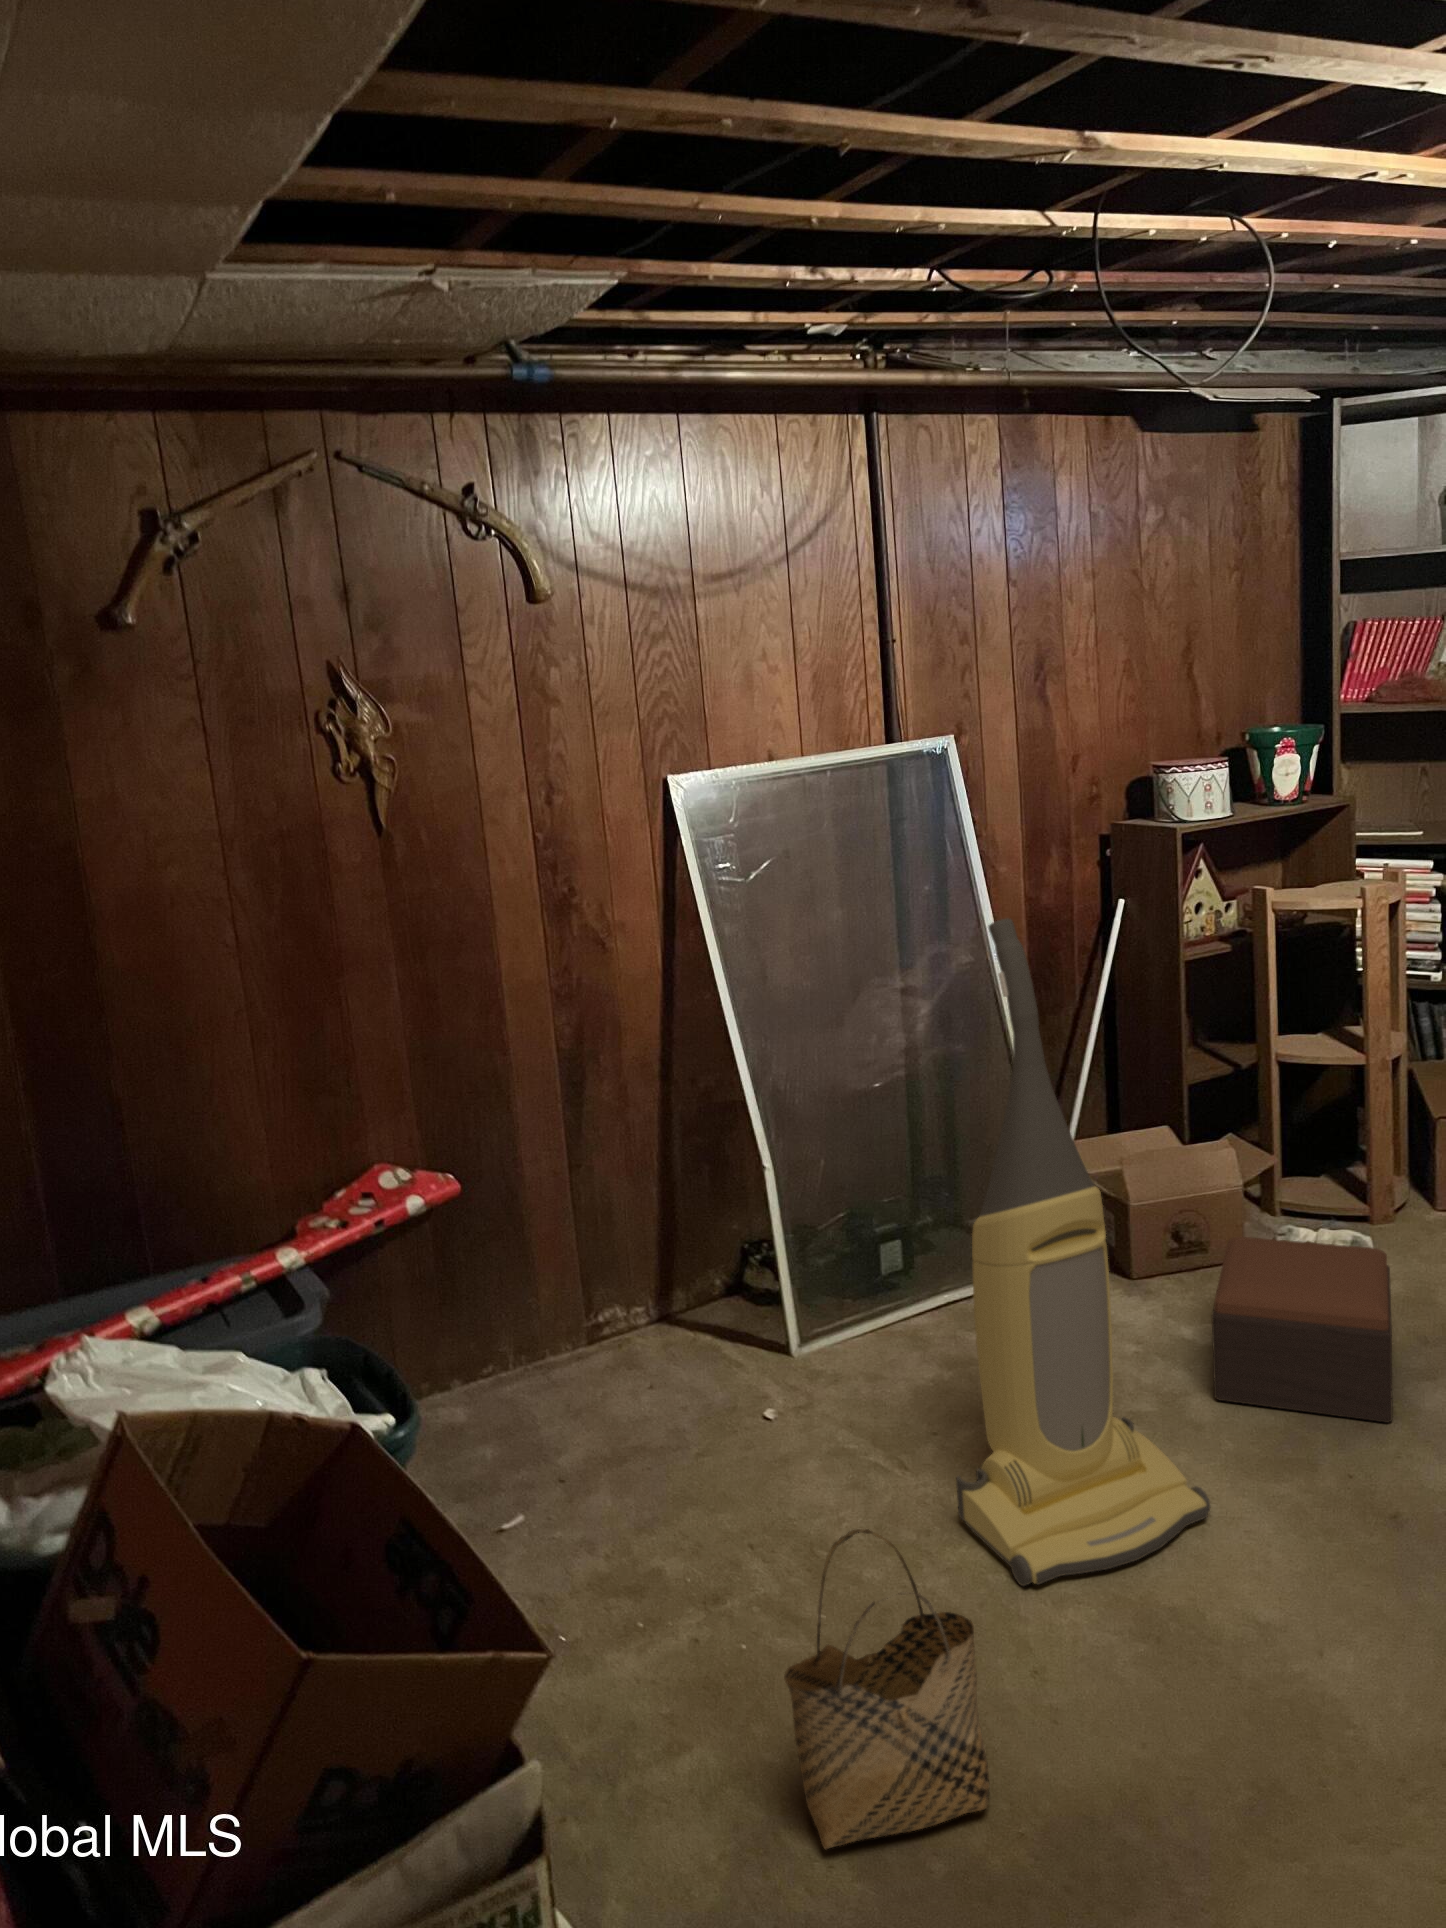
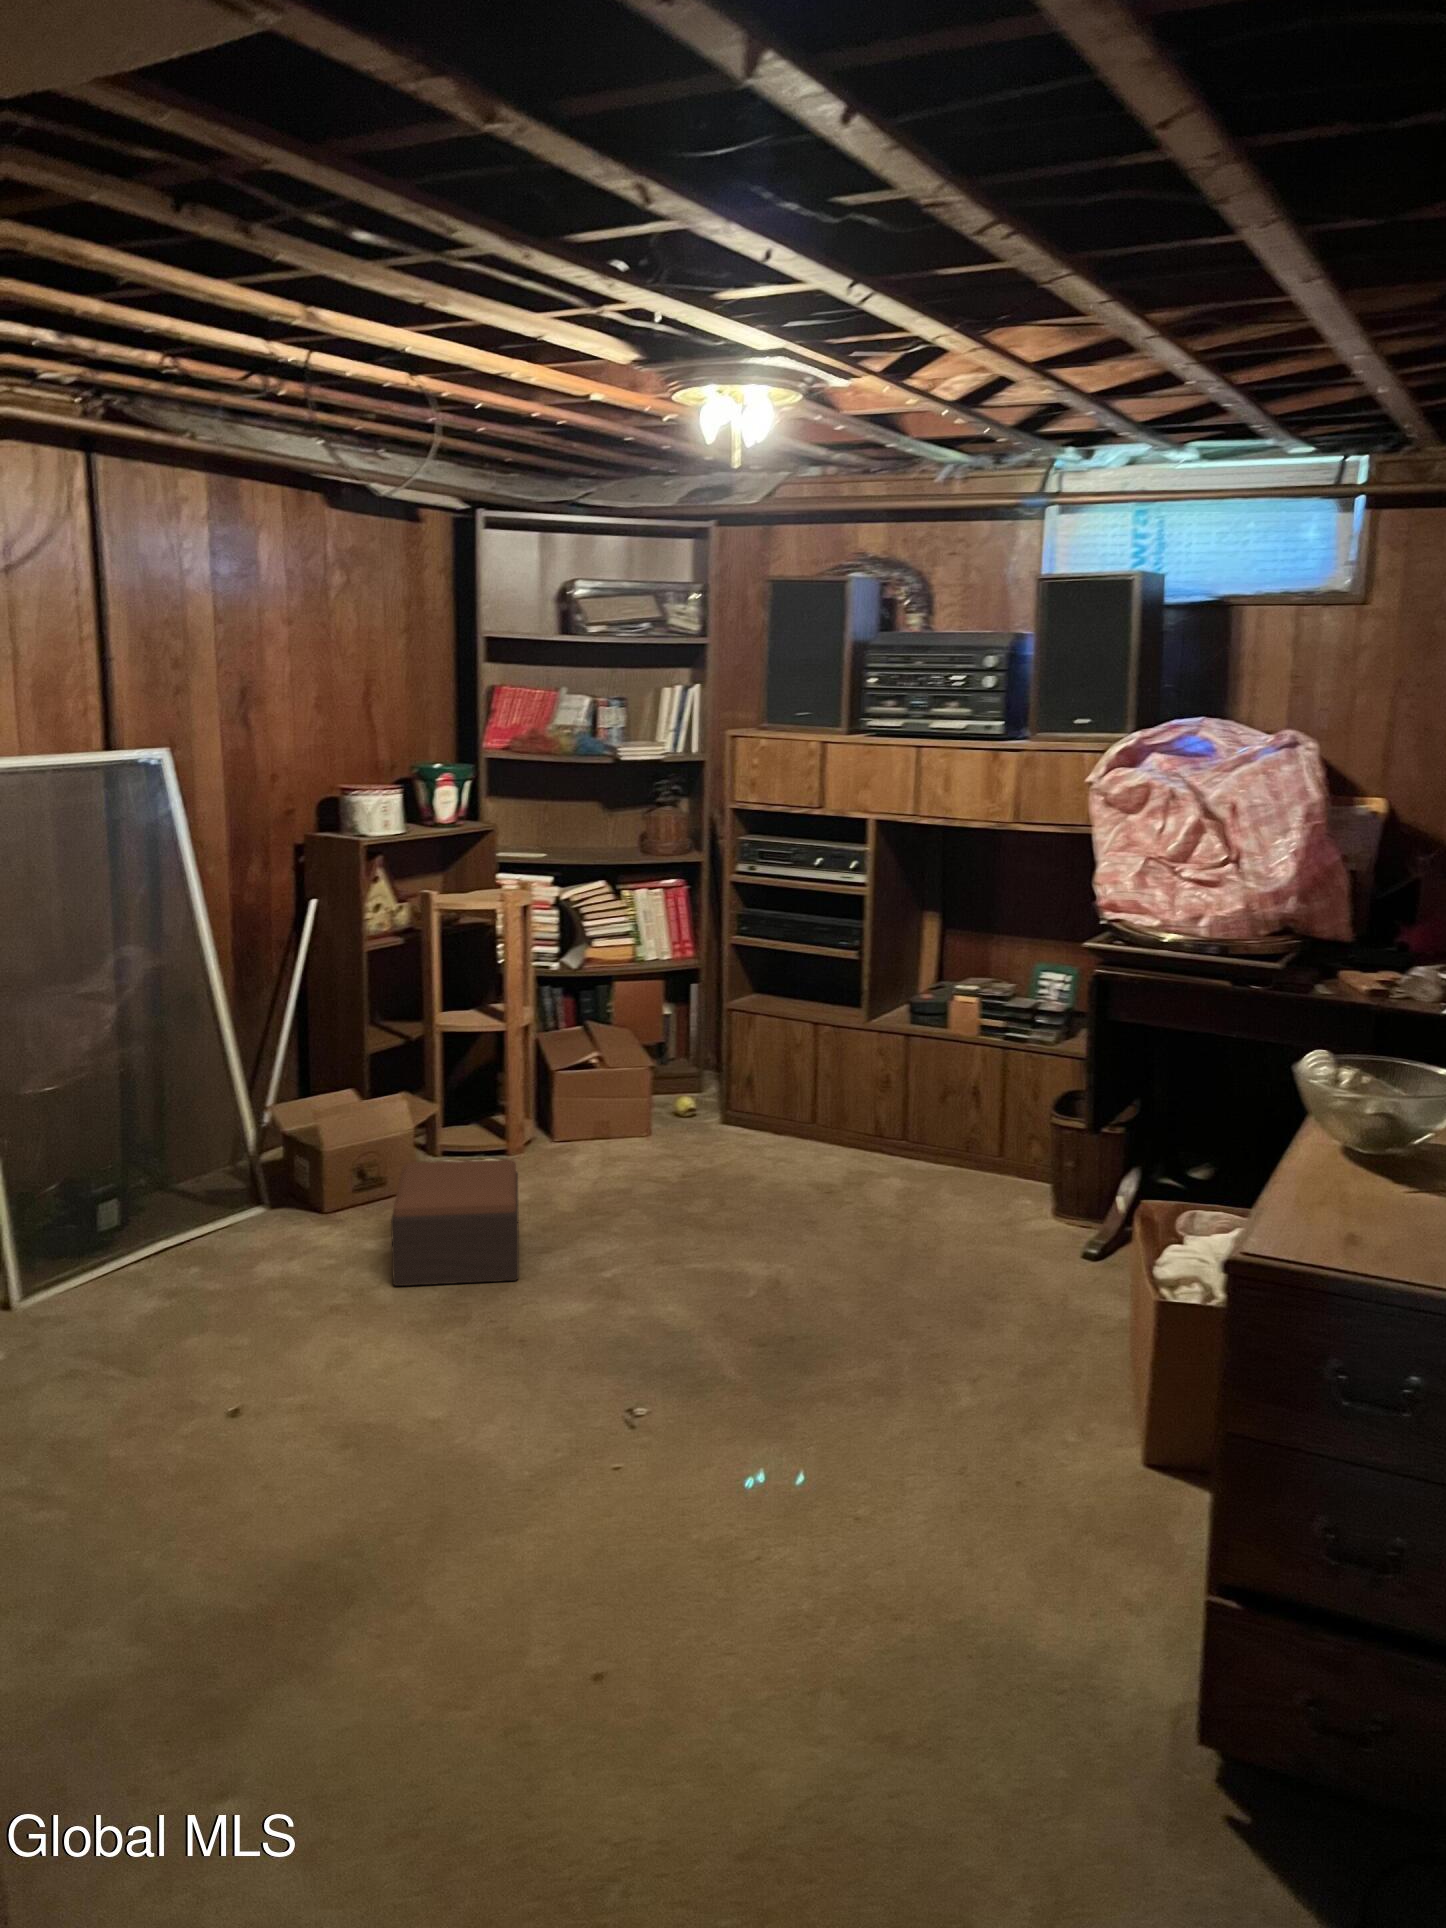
vacuum cleaner: present [956,918,1210,1586] -> none [190,905,392,1432]
woven basket: present [784,1529,989,1849] -> none [71,1377,236,1625]

